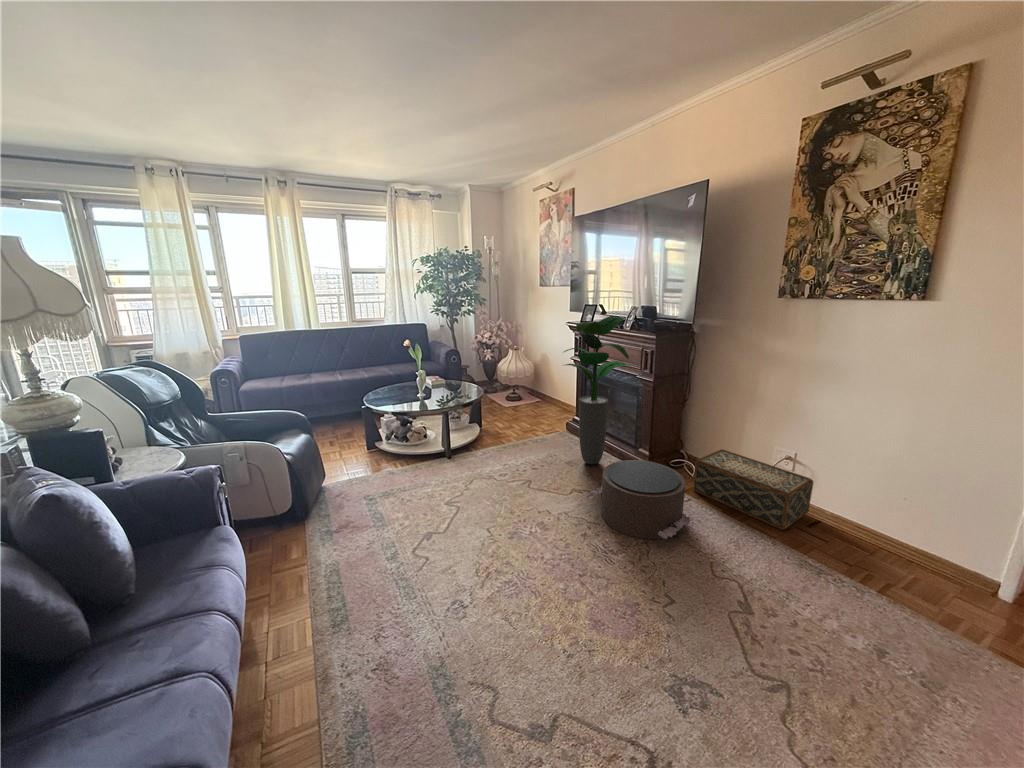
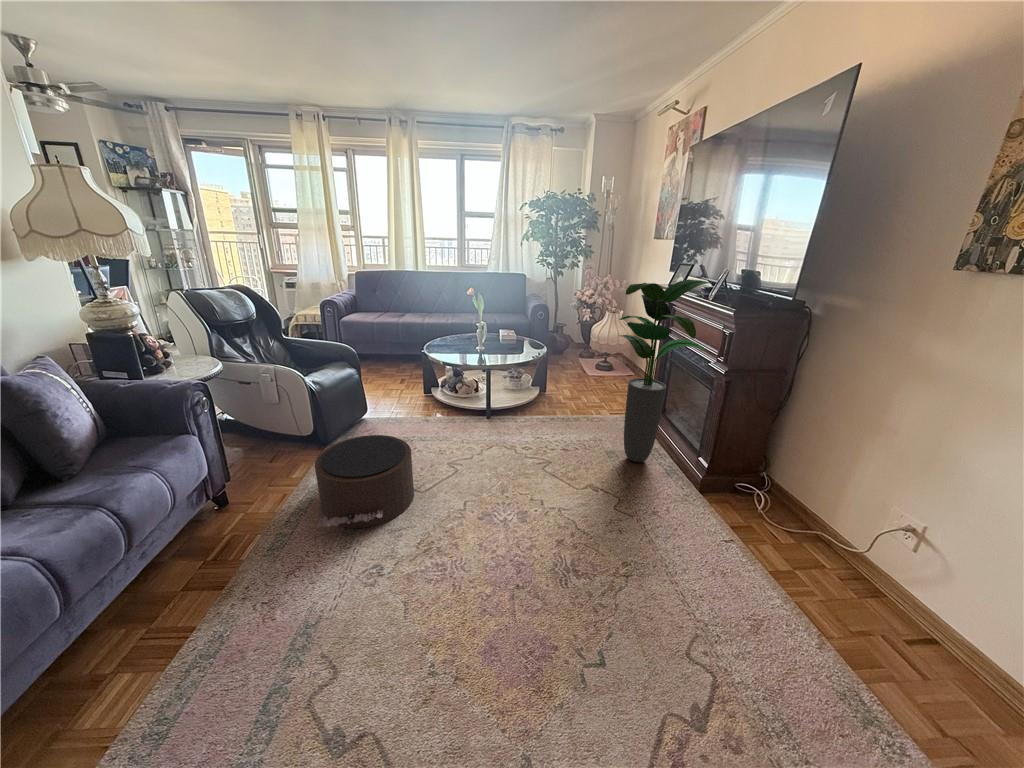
woven basket: present [693,449,814,530] -> none [748,487,948,633]
pouf: present [585,460,693,539] -> present [315,435,414,528]

